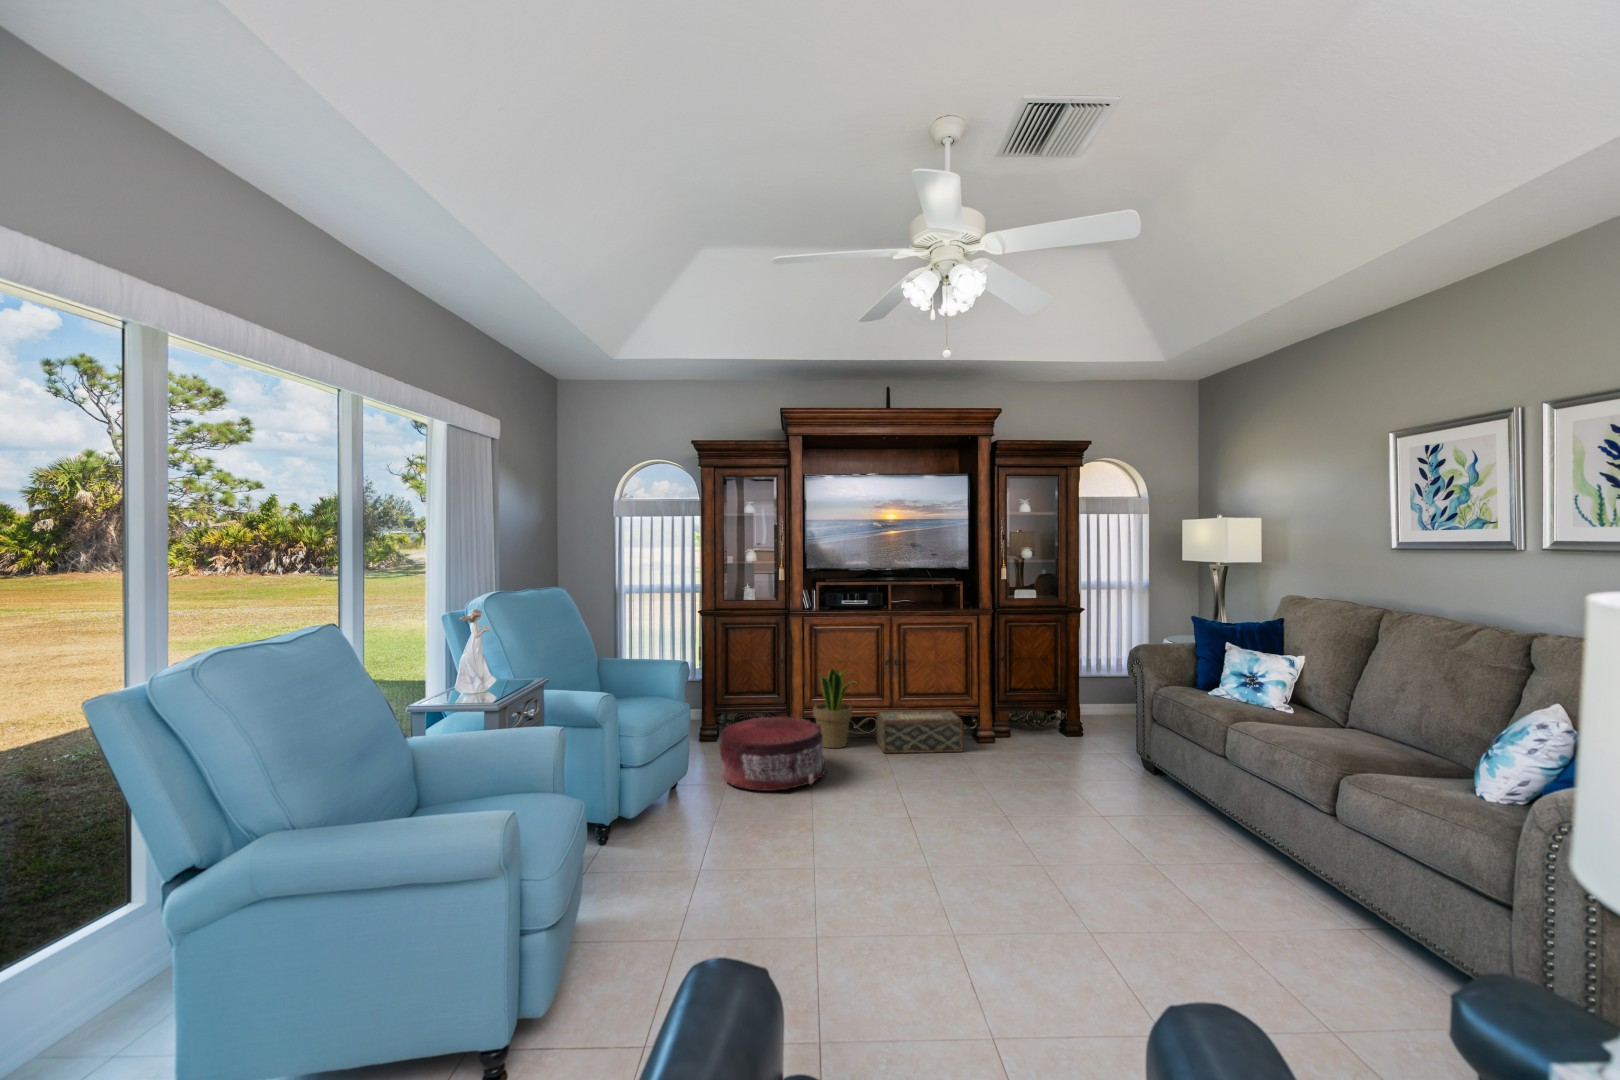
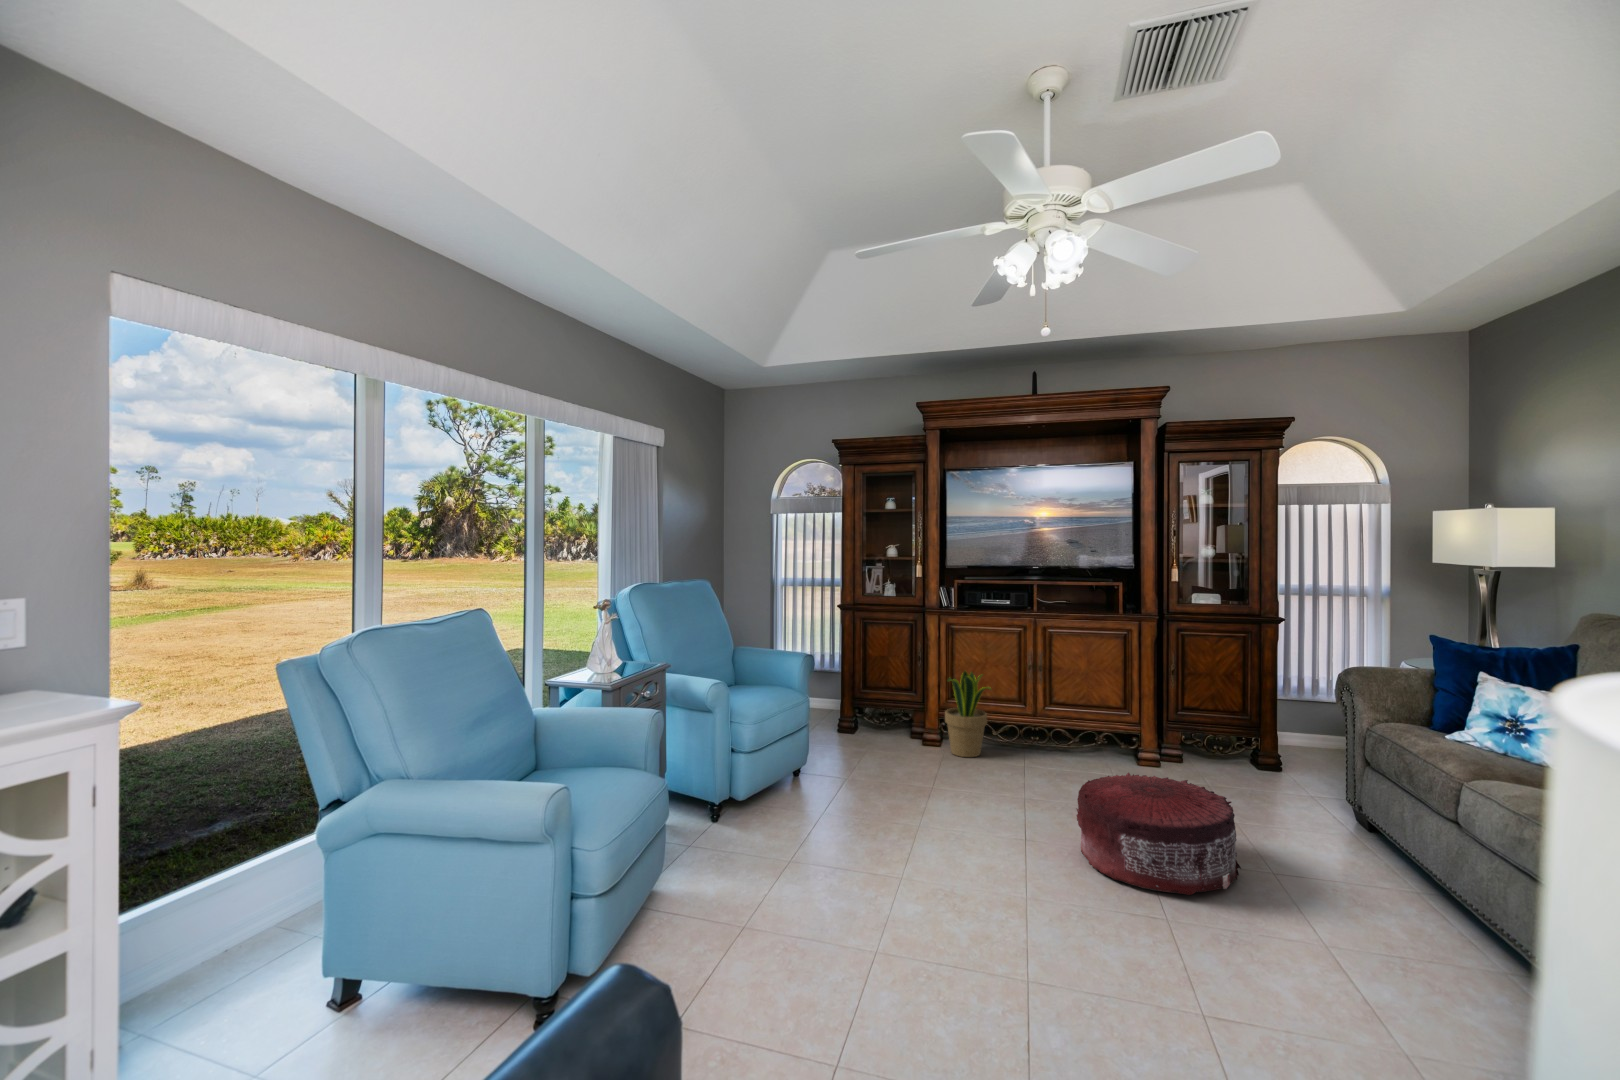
woven basket: present [876,710,963,753] -> none [1015,721,1113,776]
pouf: present [719,717,826,790] -> present [1077,773,1241,895]

